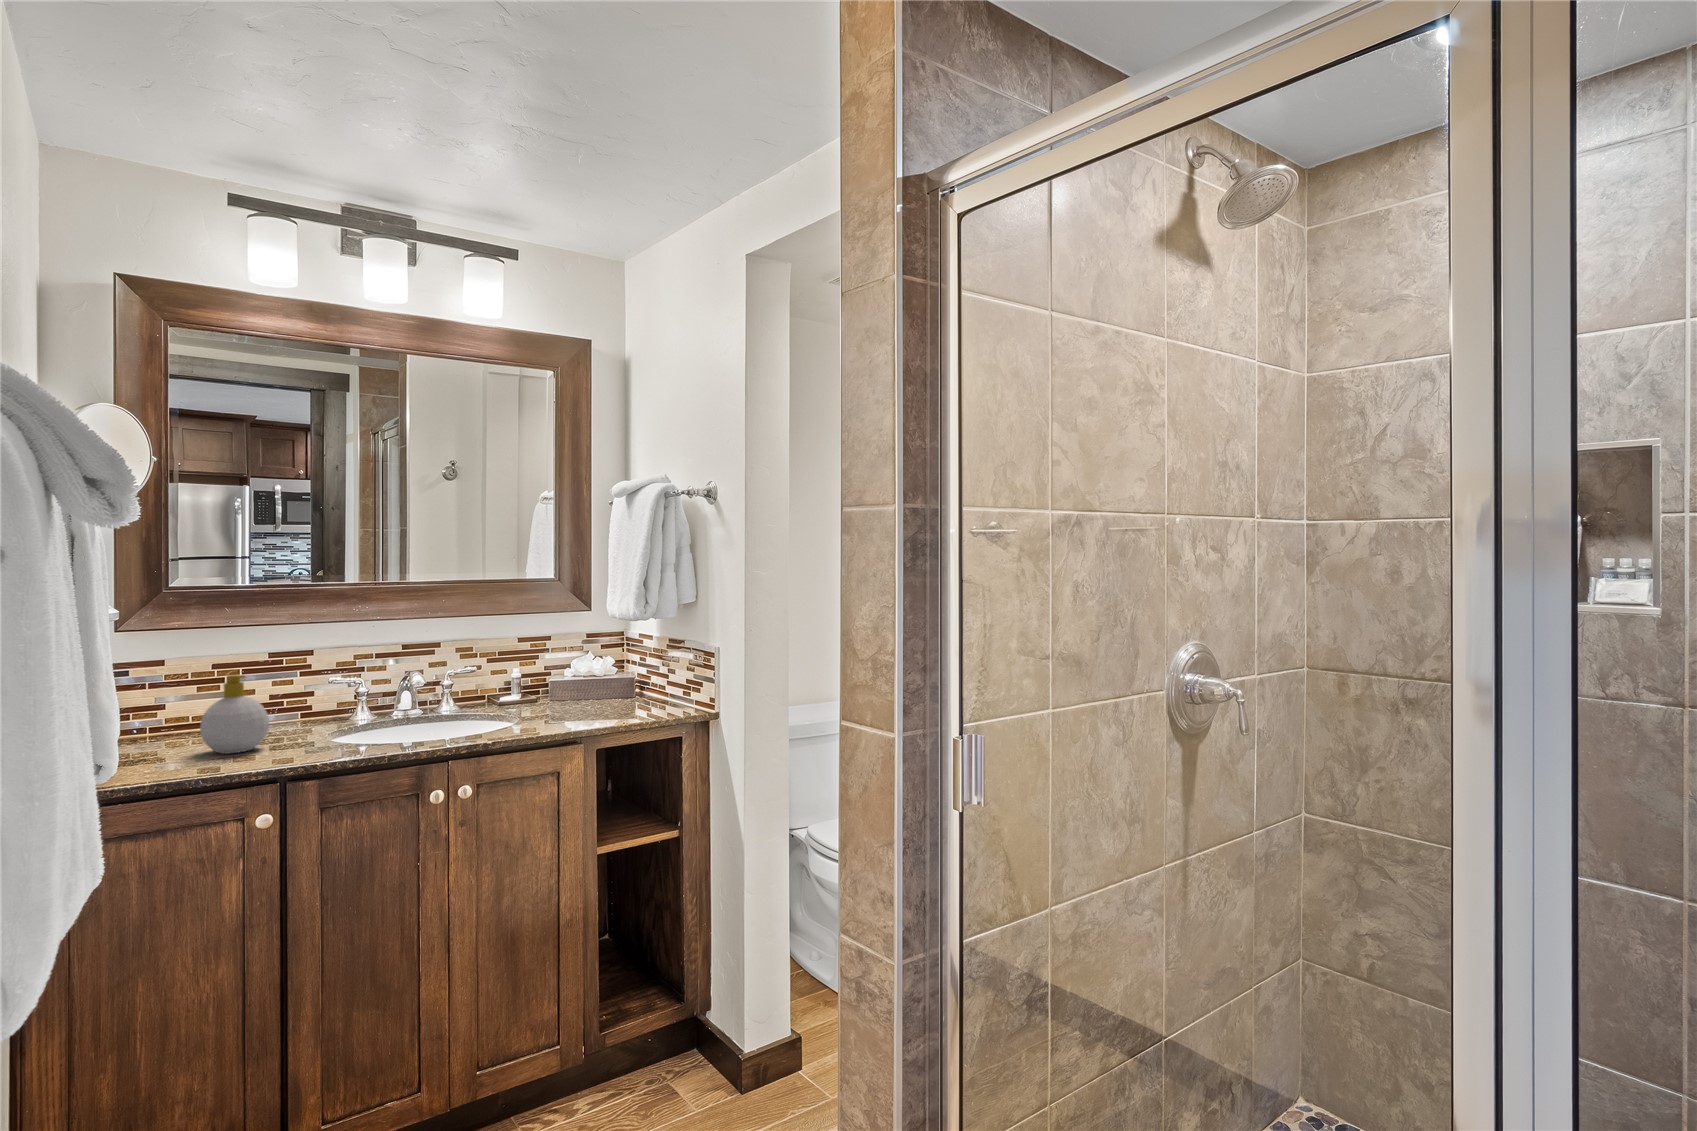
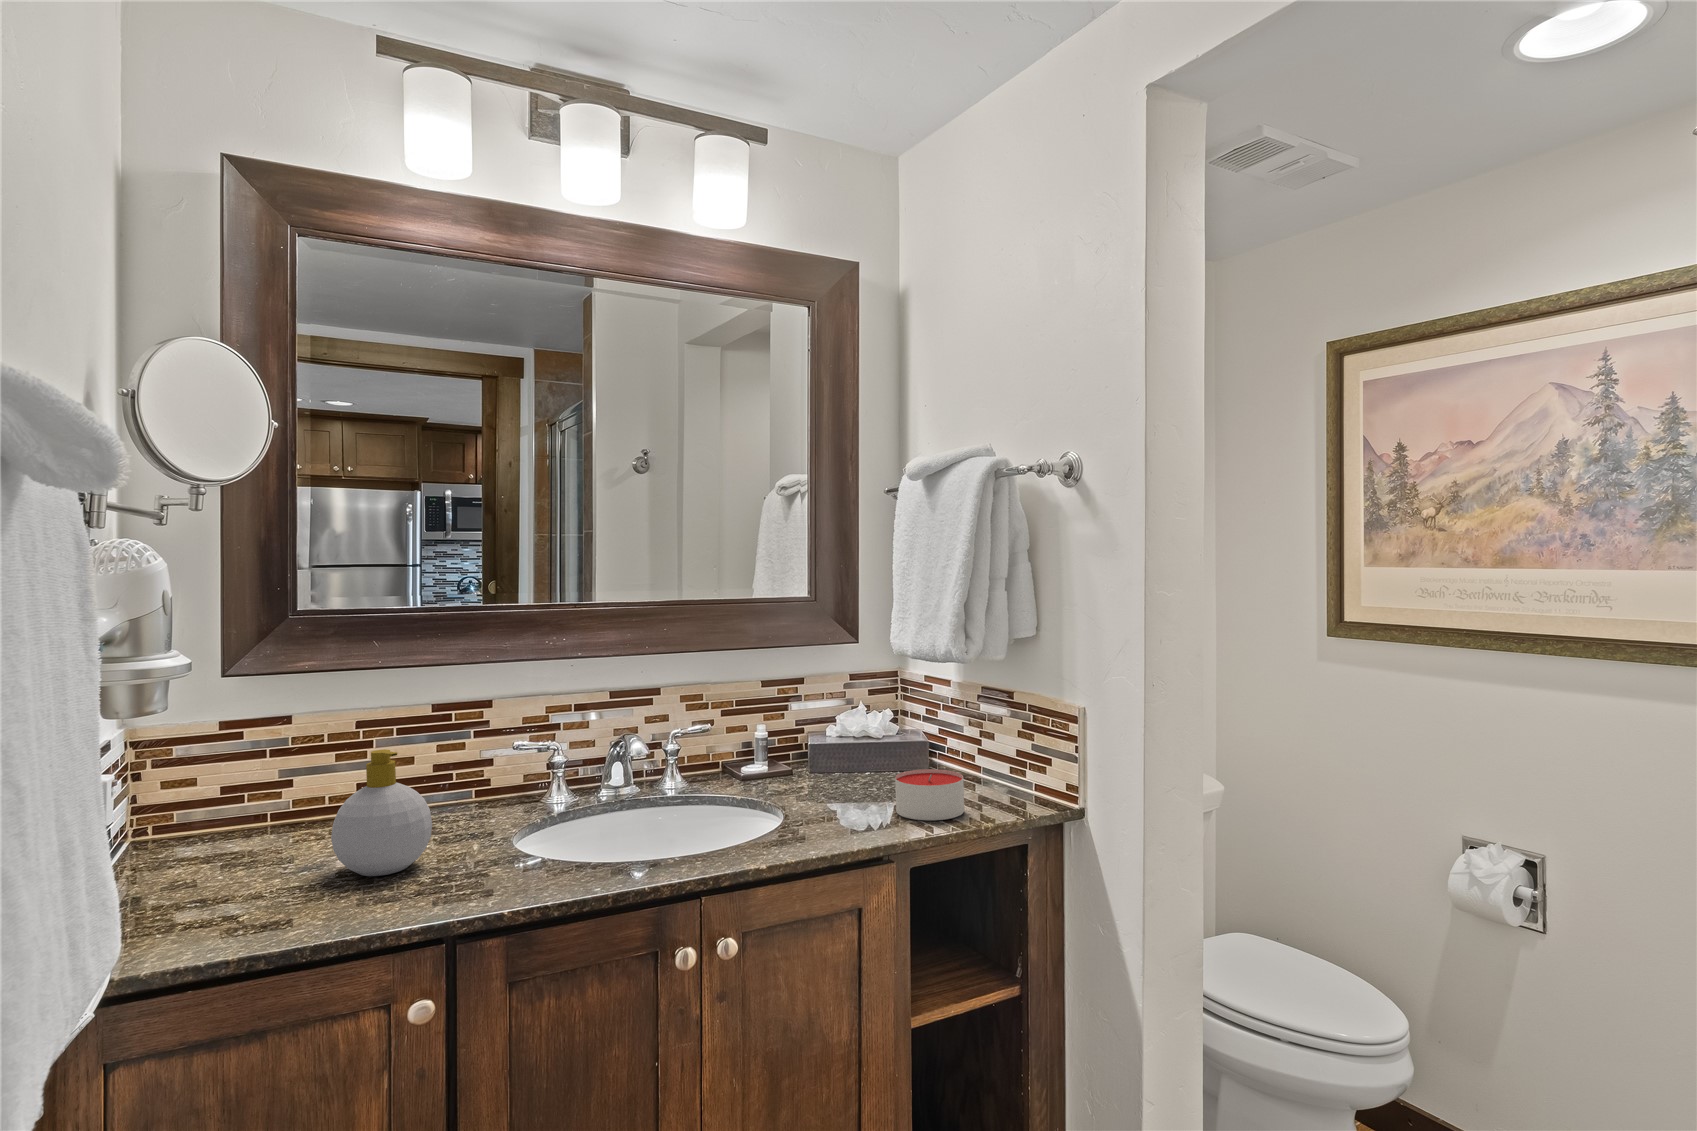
candle: none [597,691,643,721] -> present [895,769,964,820]

